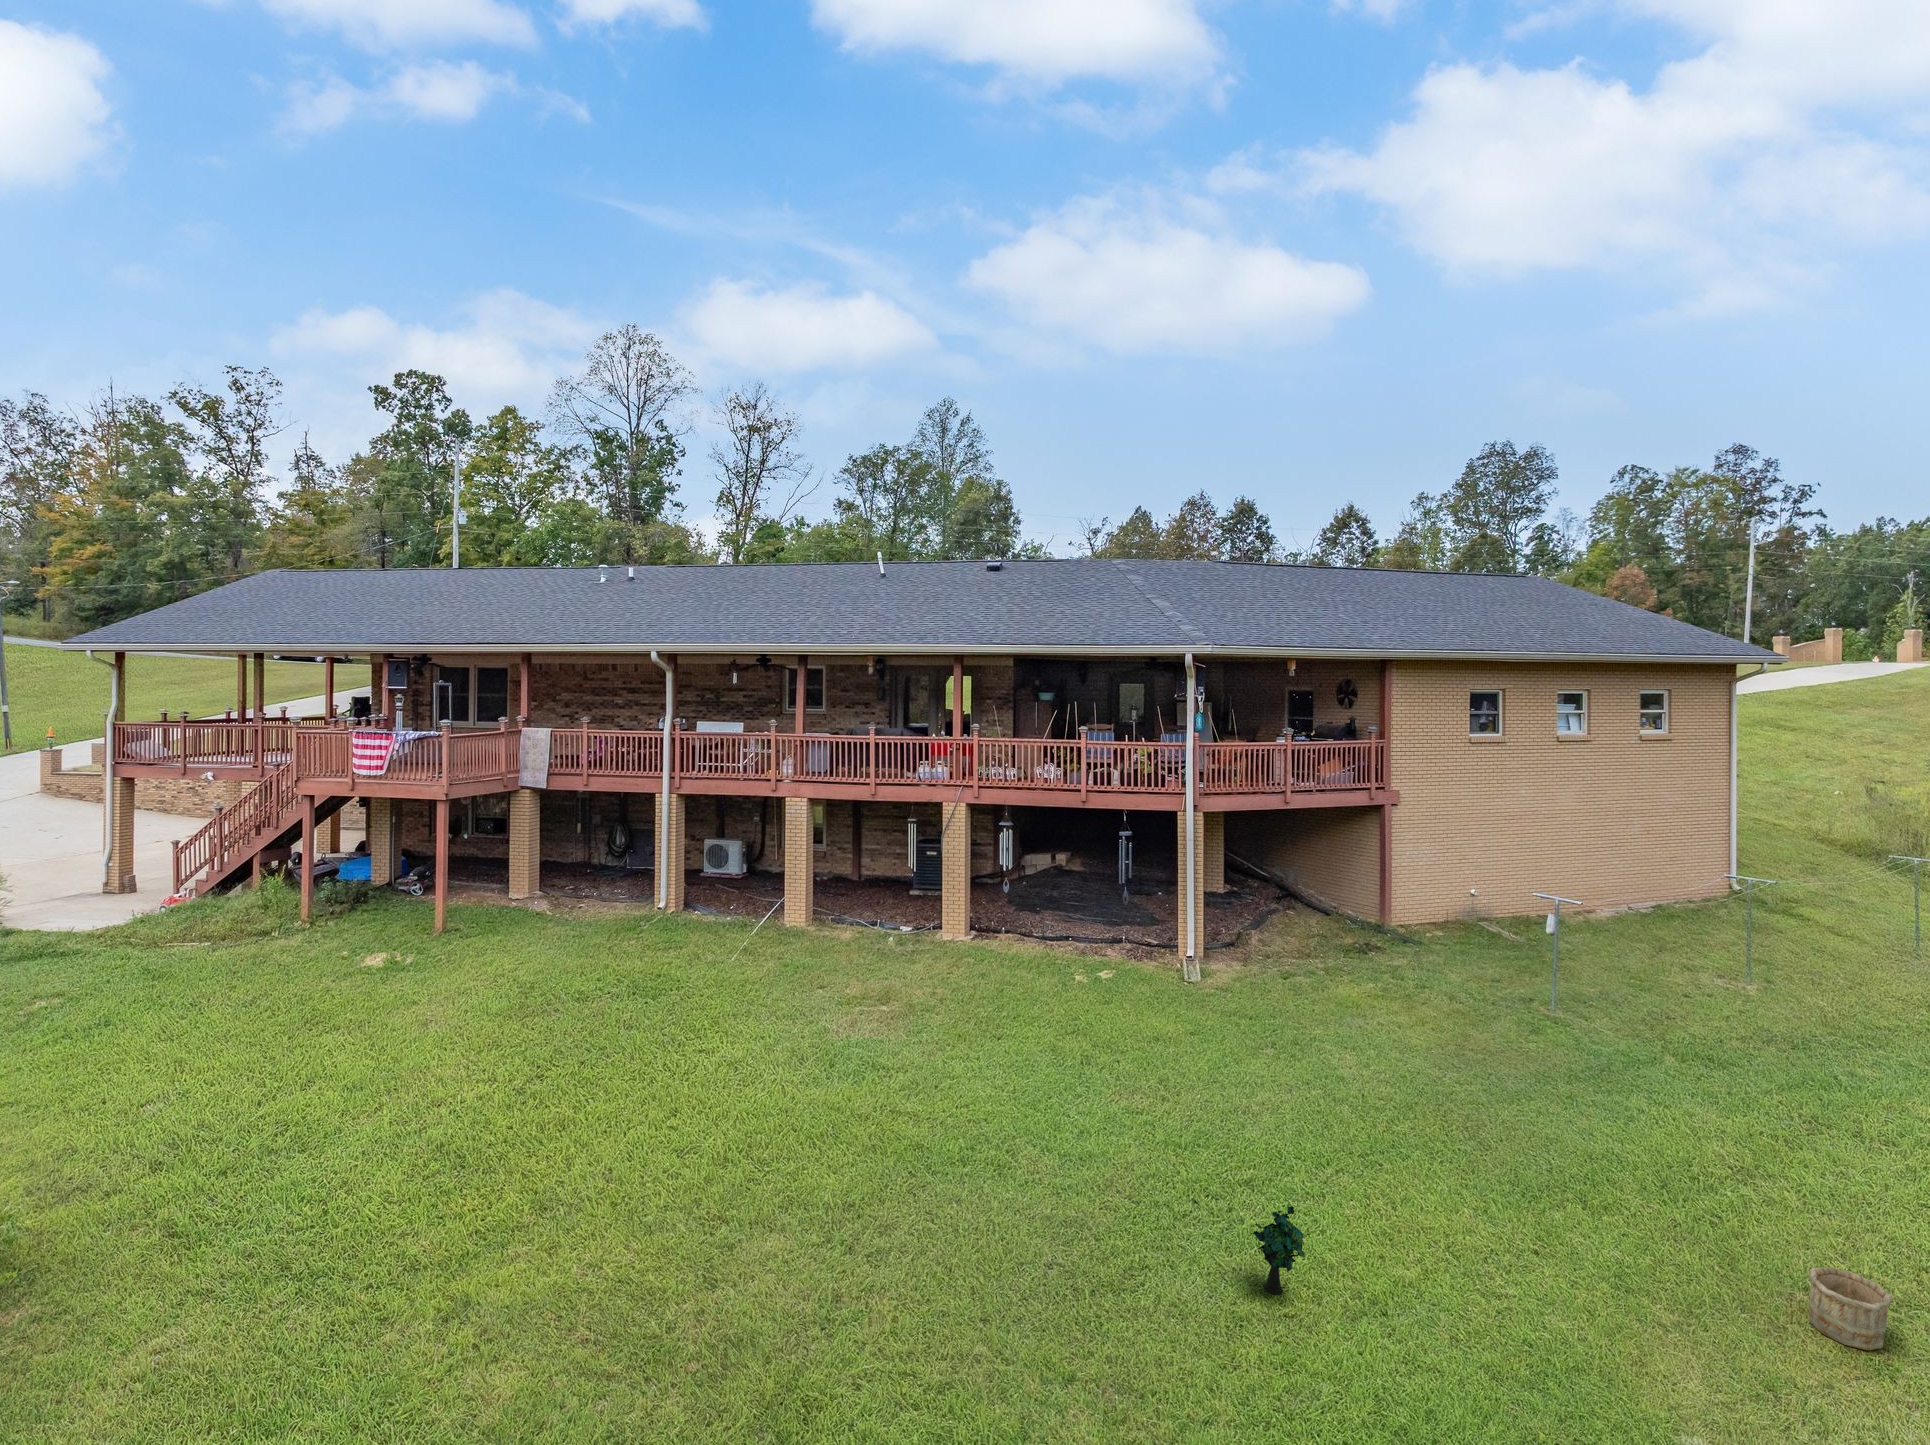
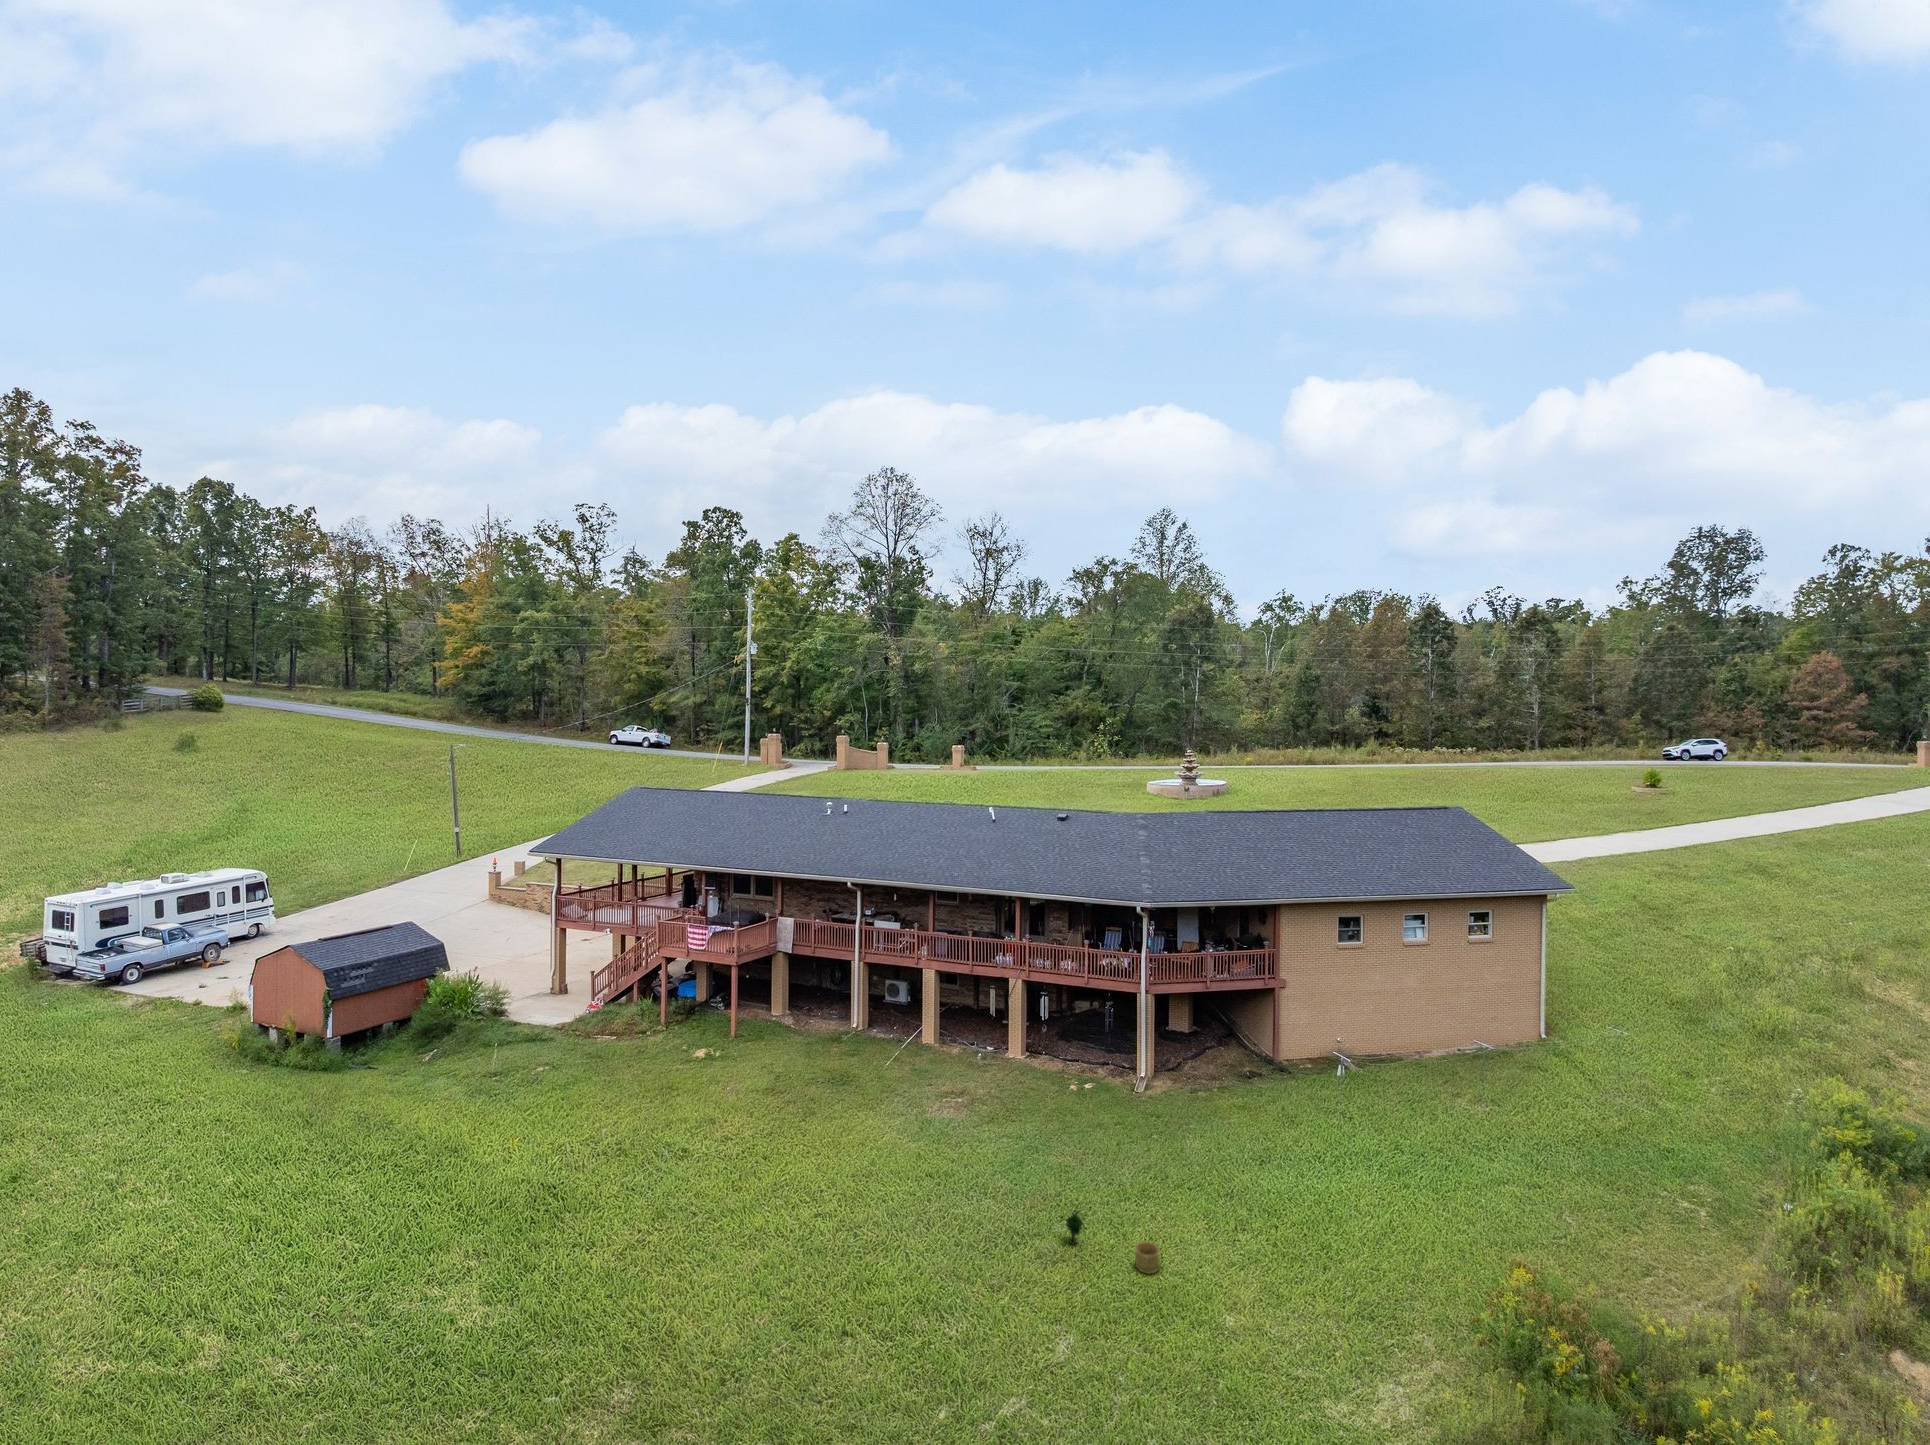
wooden bucket: present [1809,1267,1891,1351] -> present [1135,1242,1160,1274]

